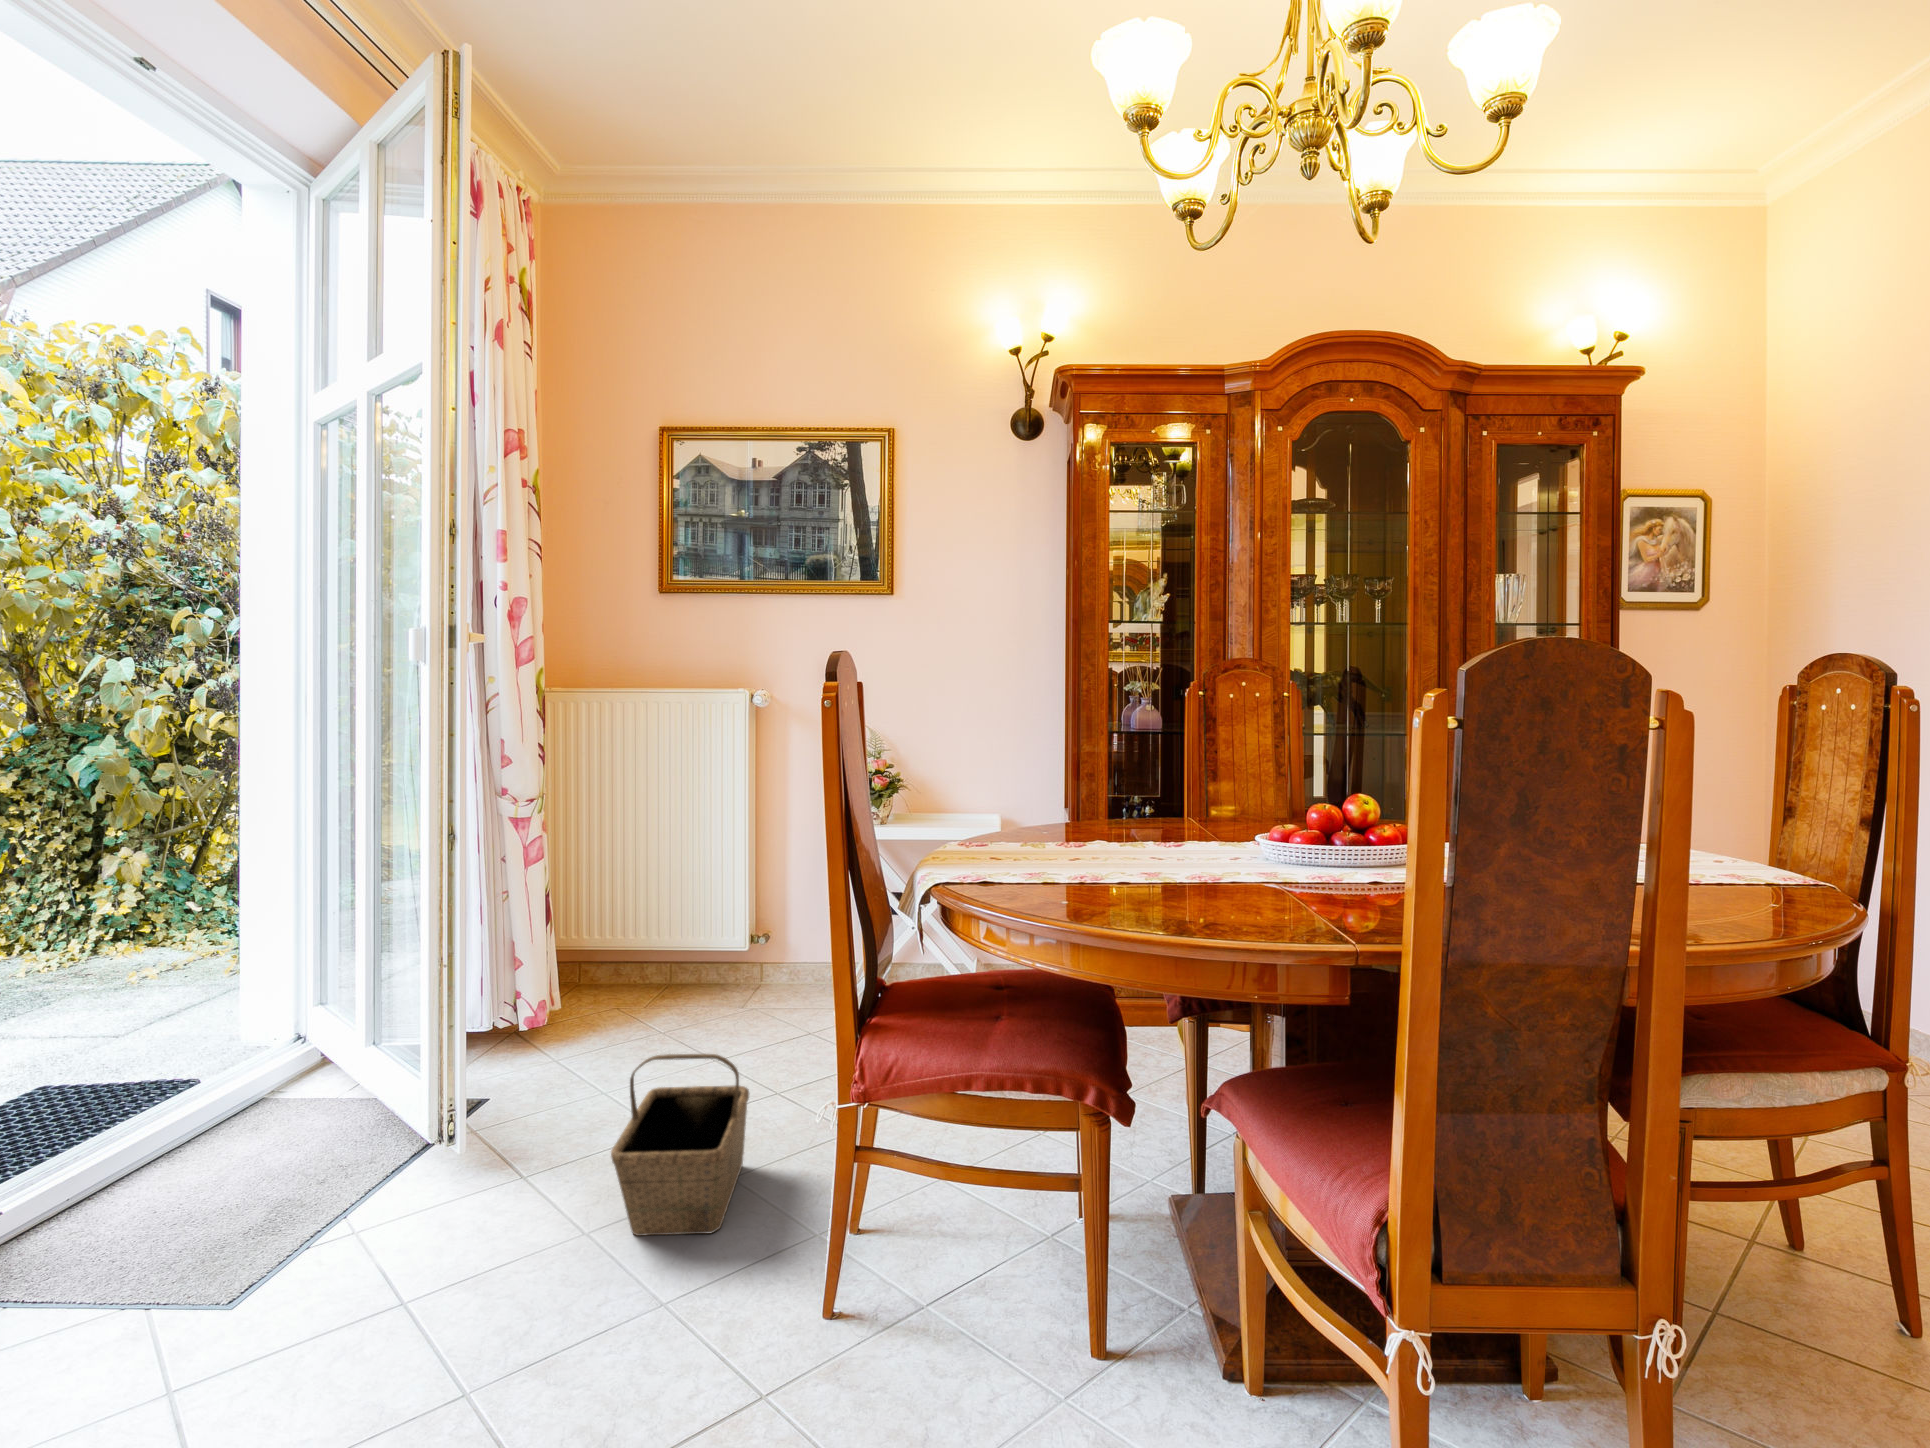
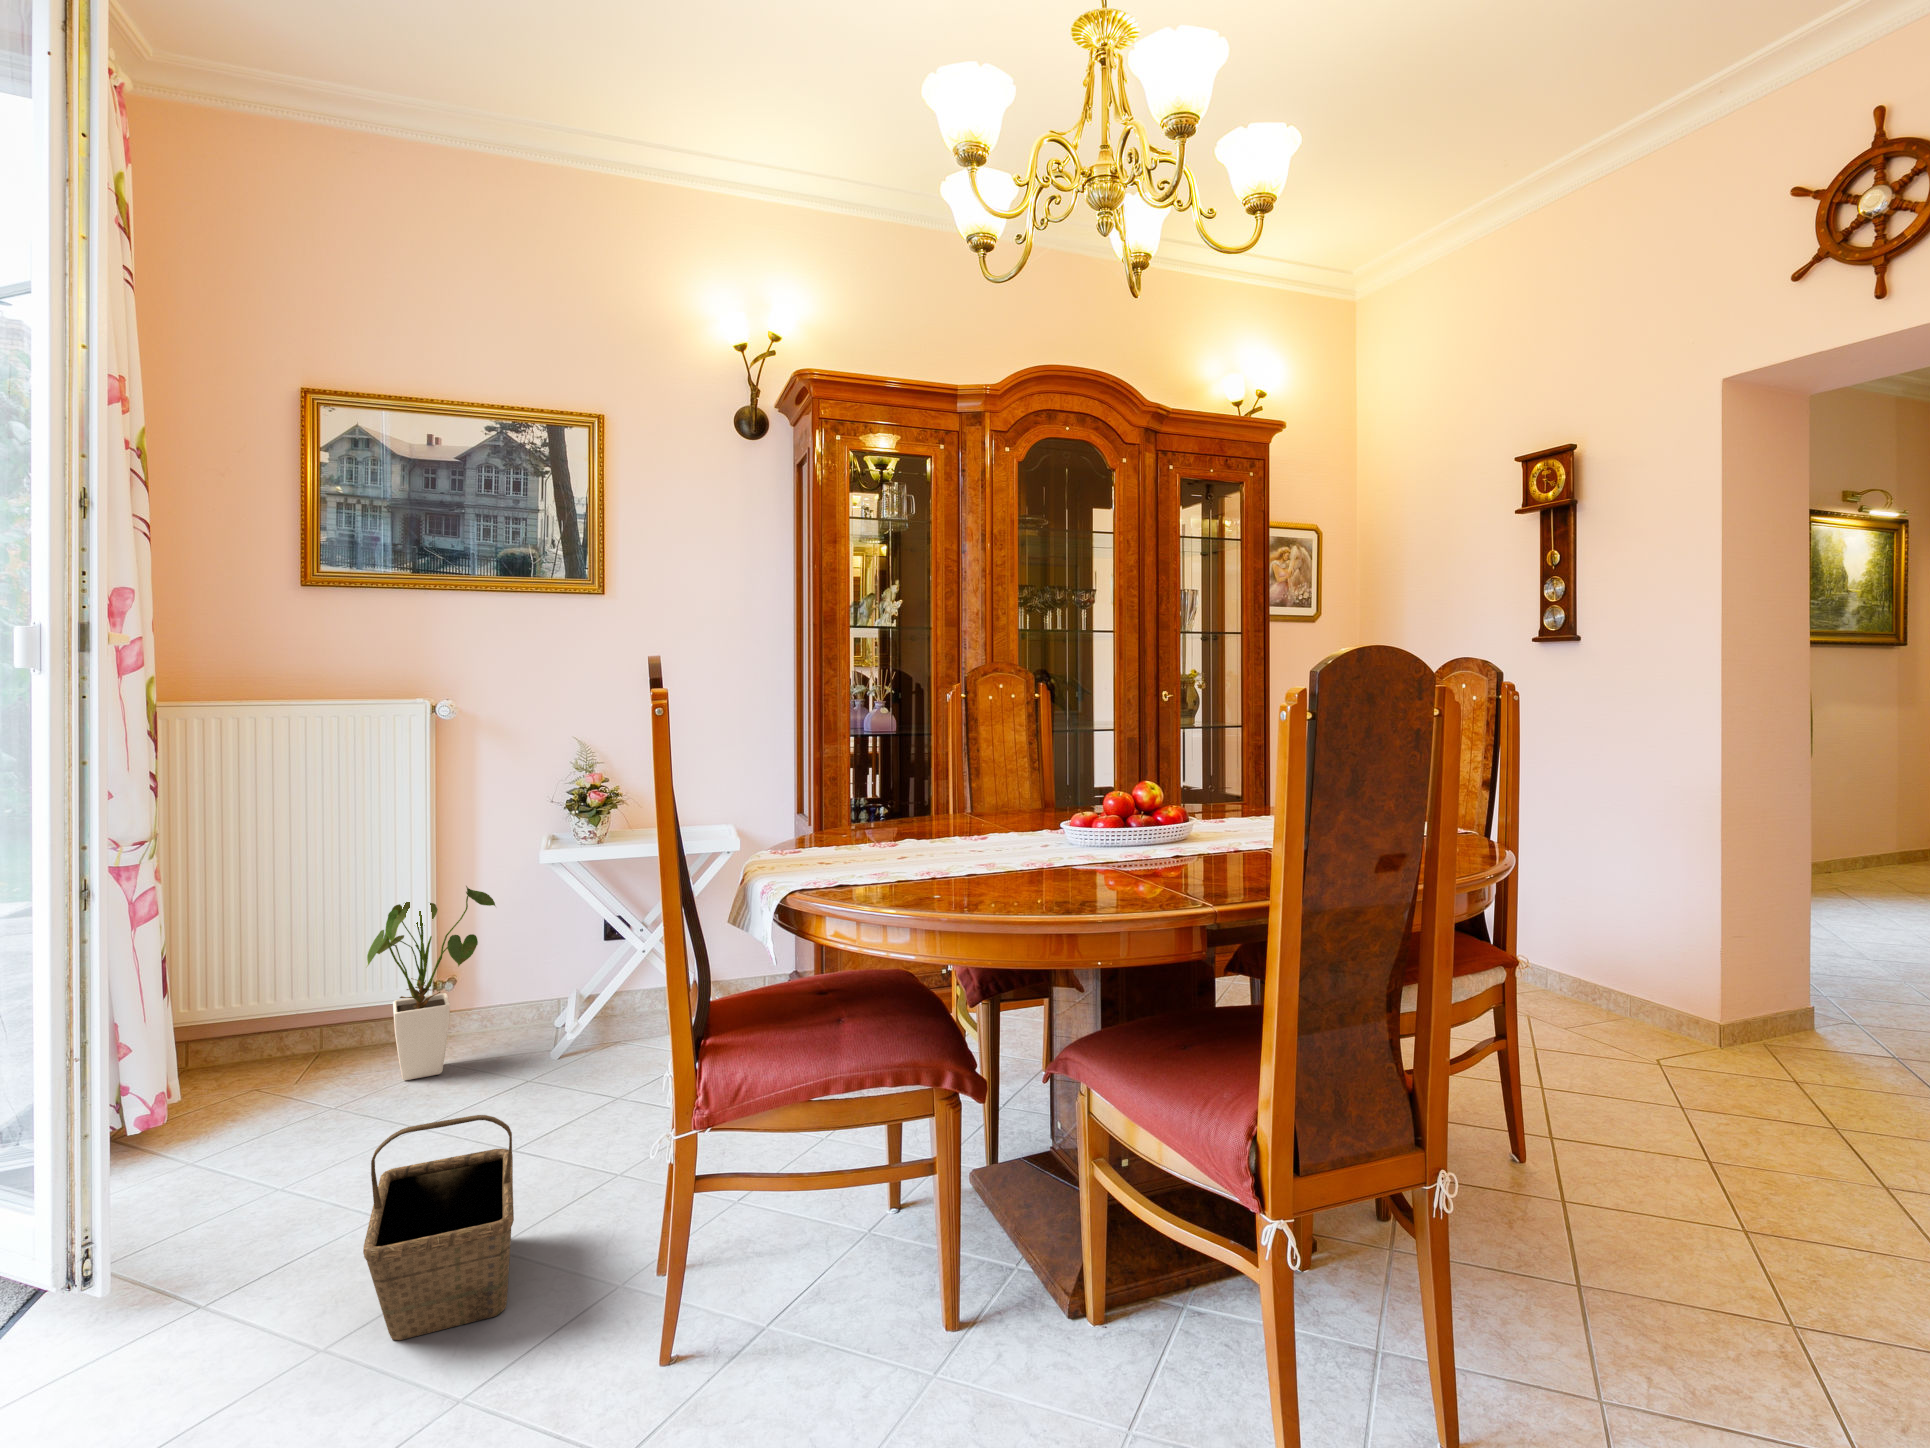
house plant: none [693,850,800,1012] -> present [367,886,495,1080]

